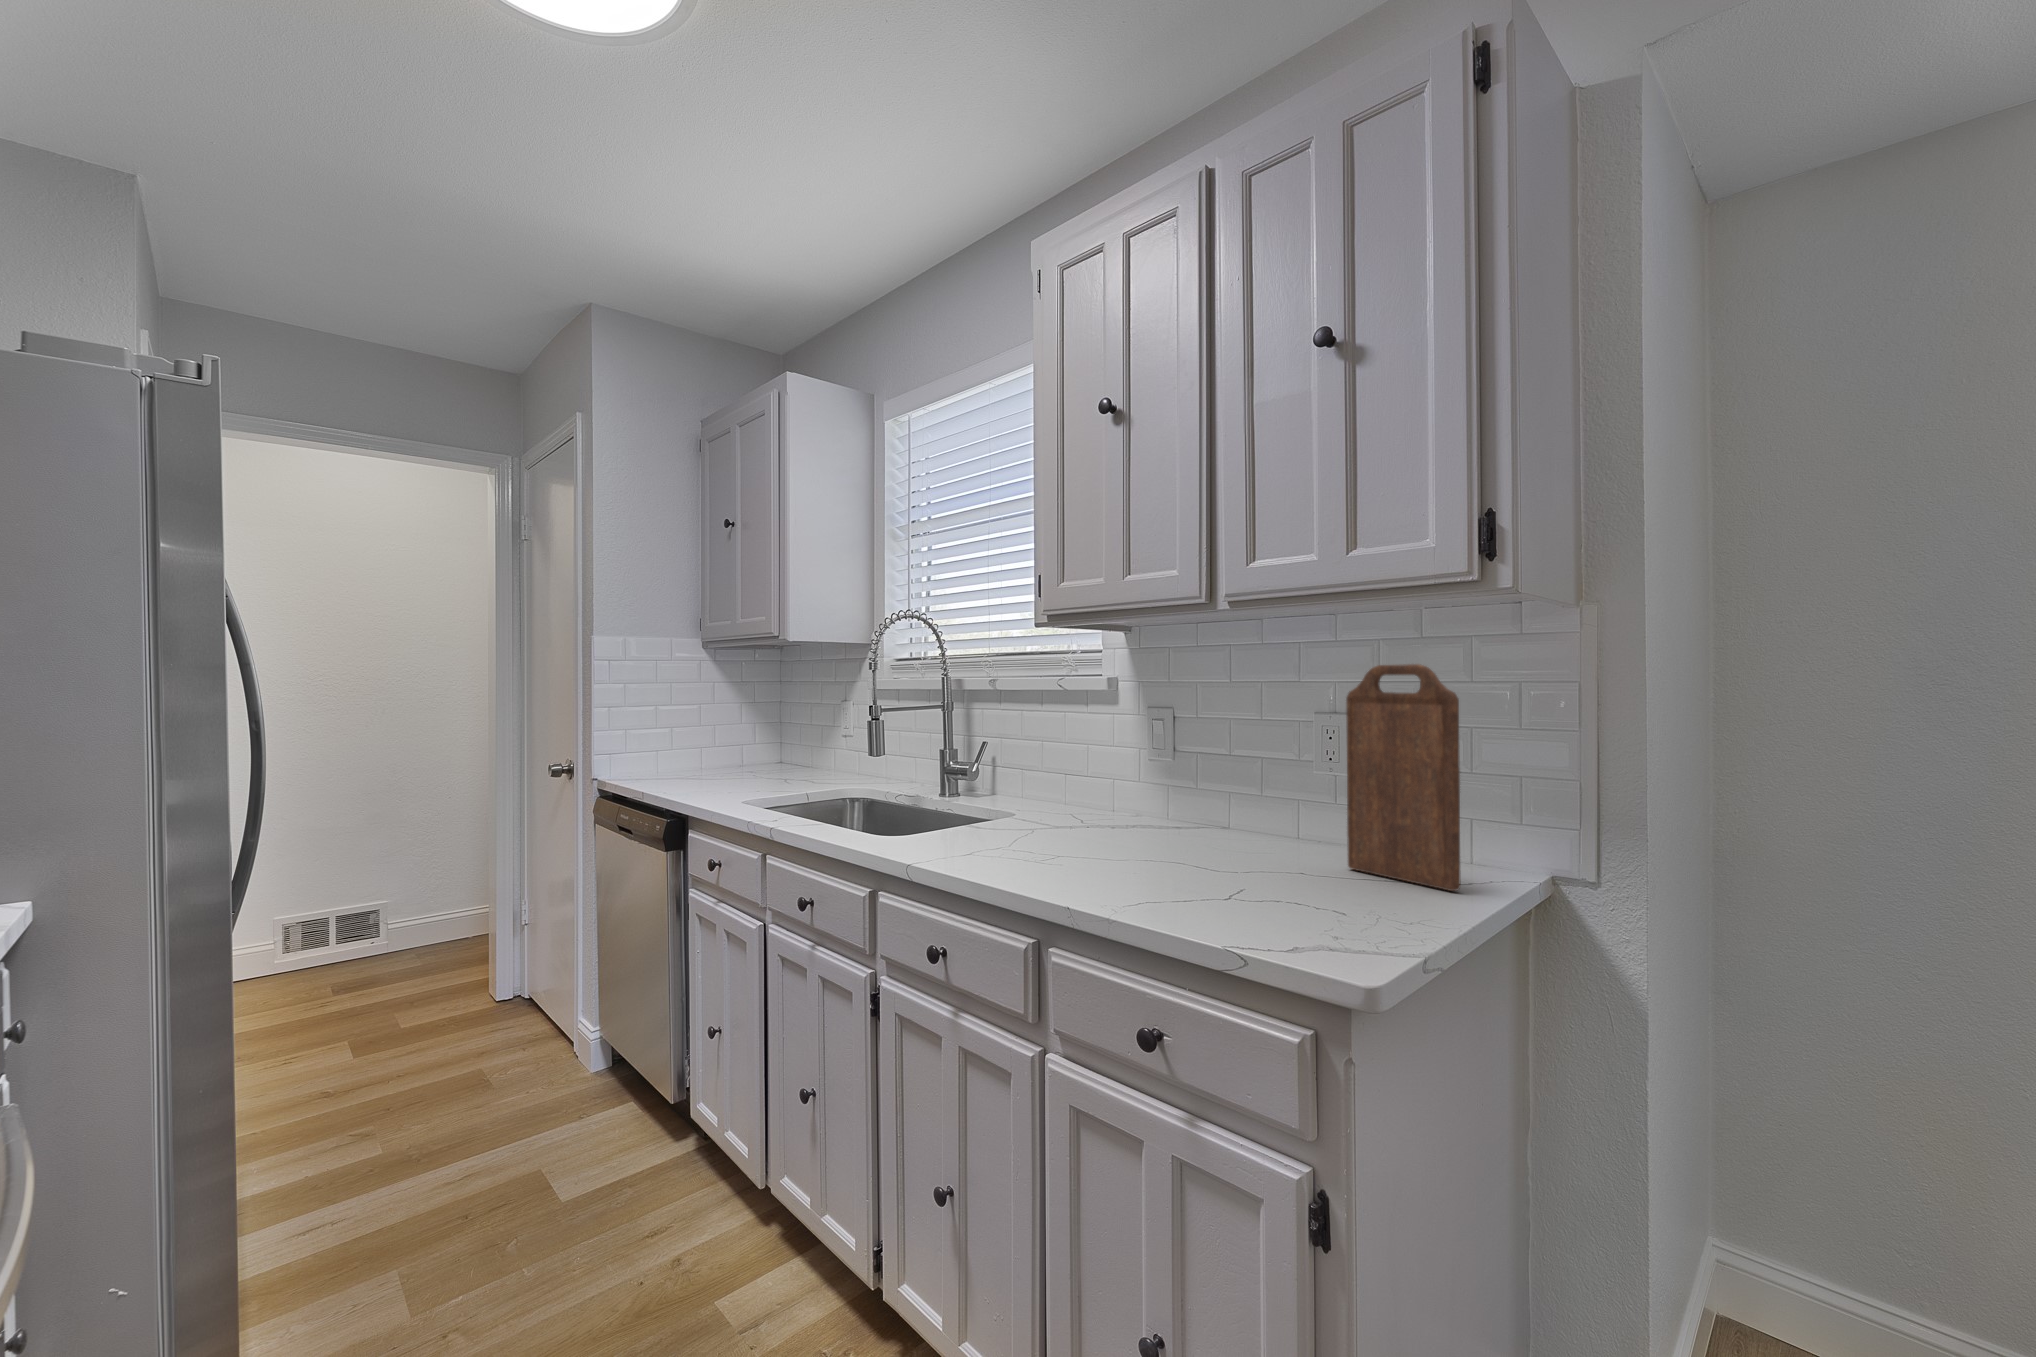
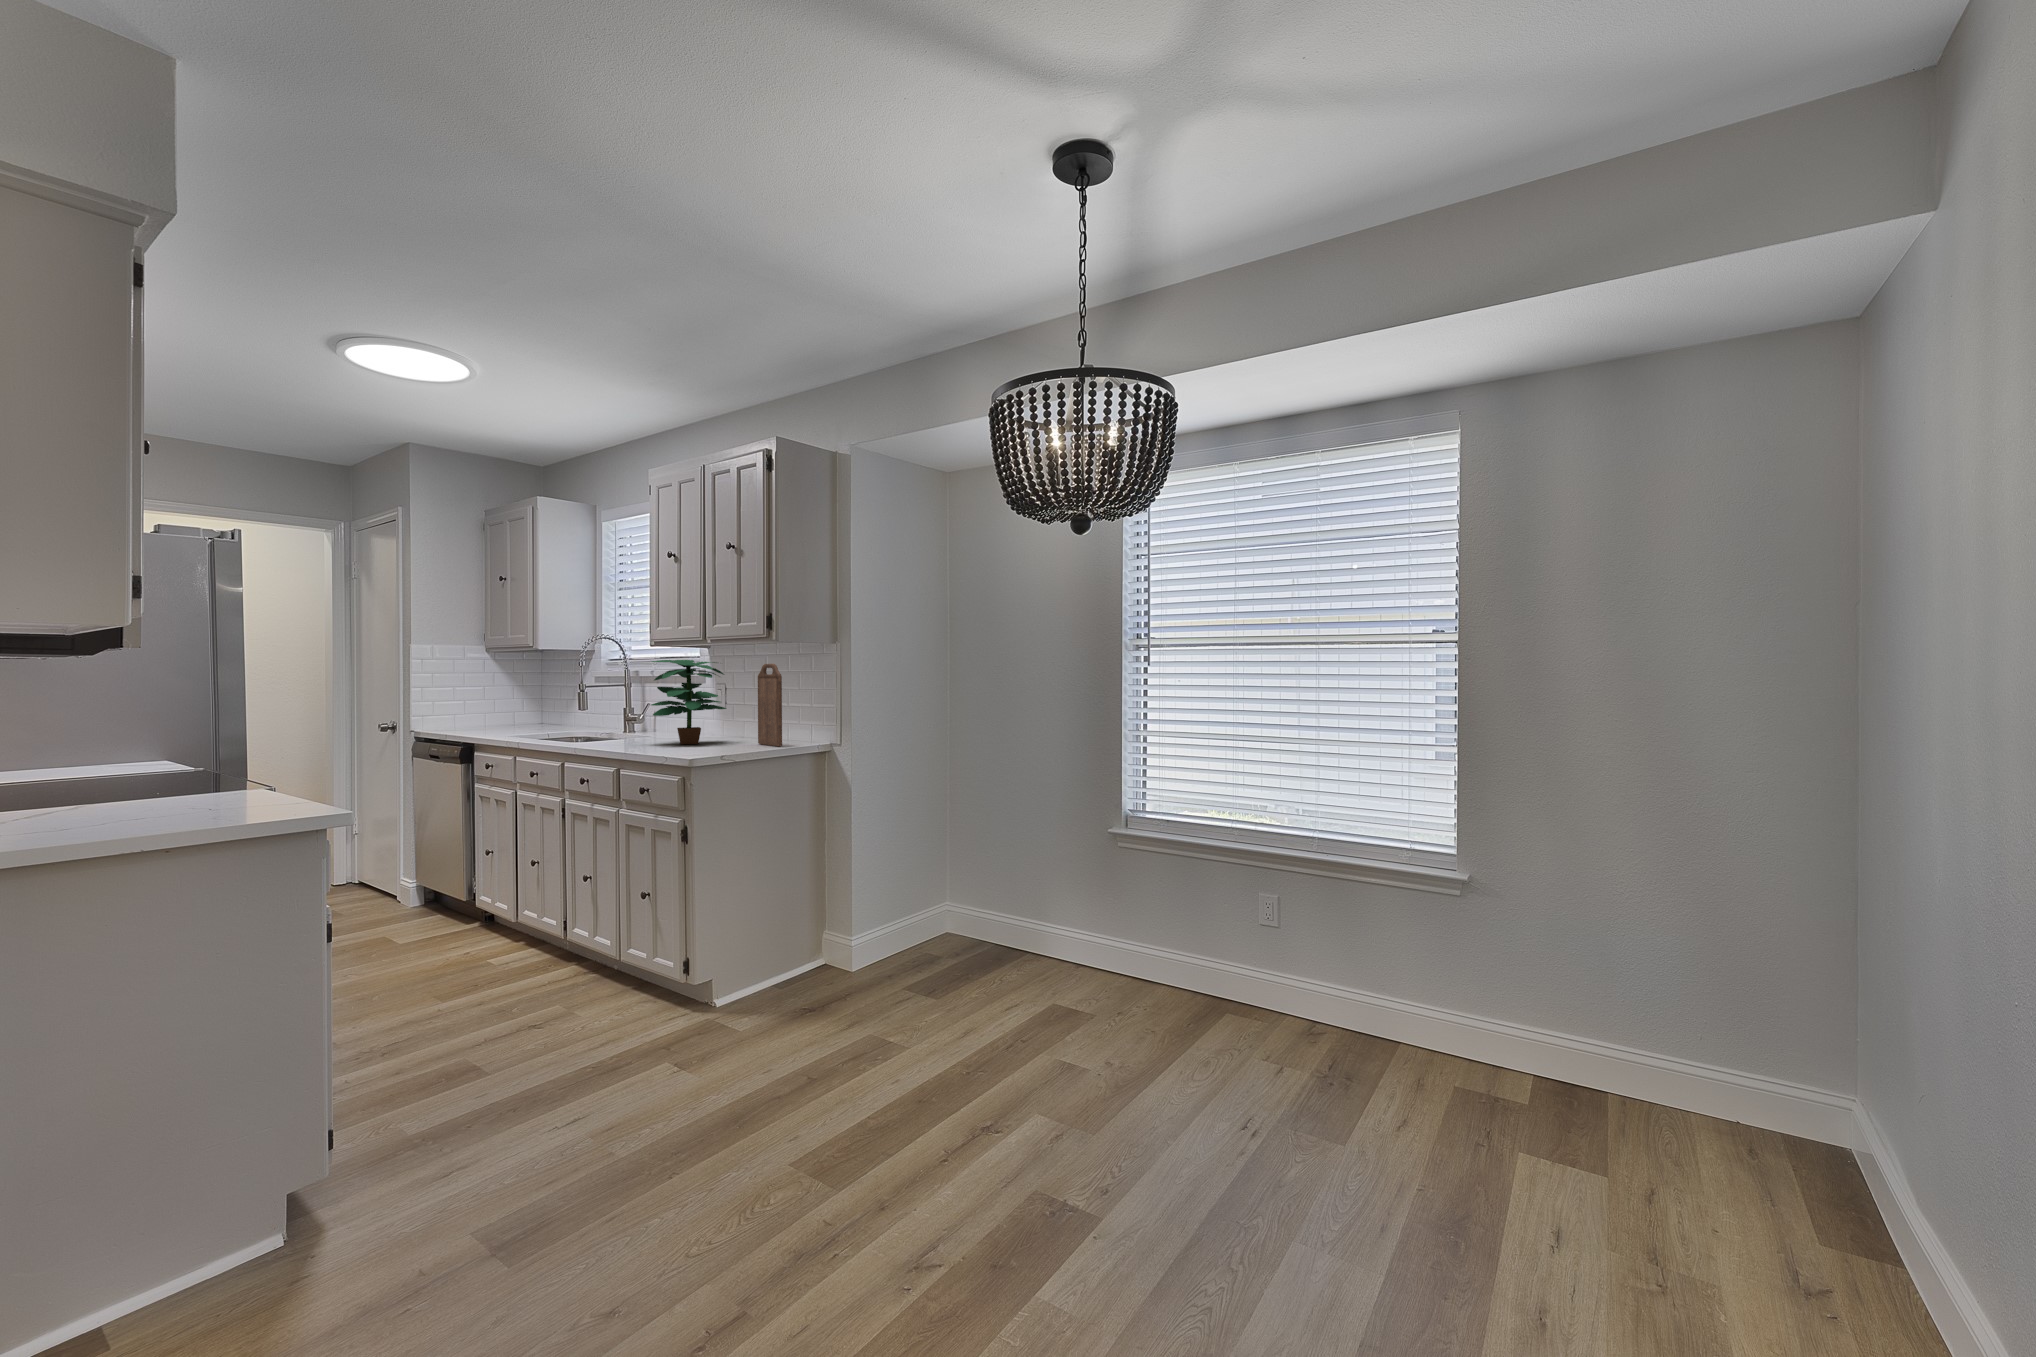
potted plant: none [1078,656,1248,864] -> present [651,660,726,744]

